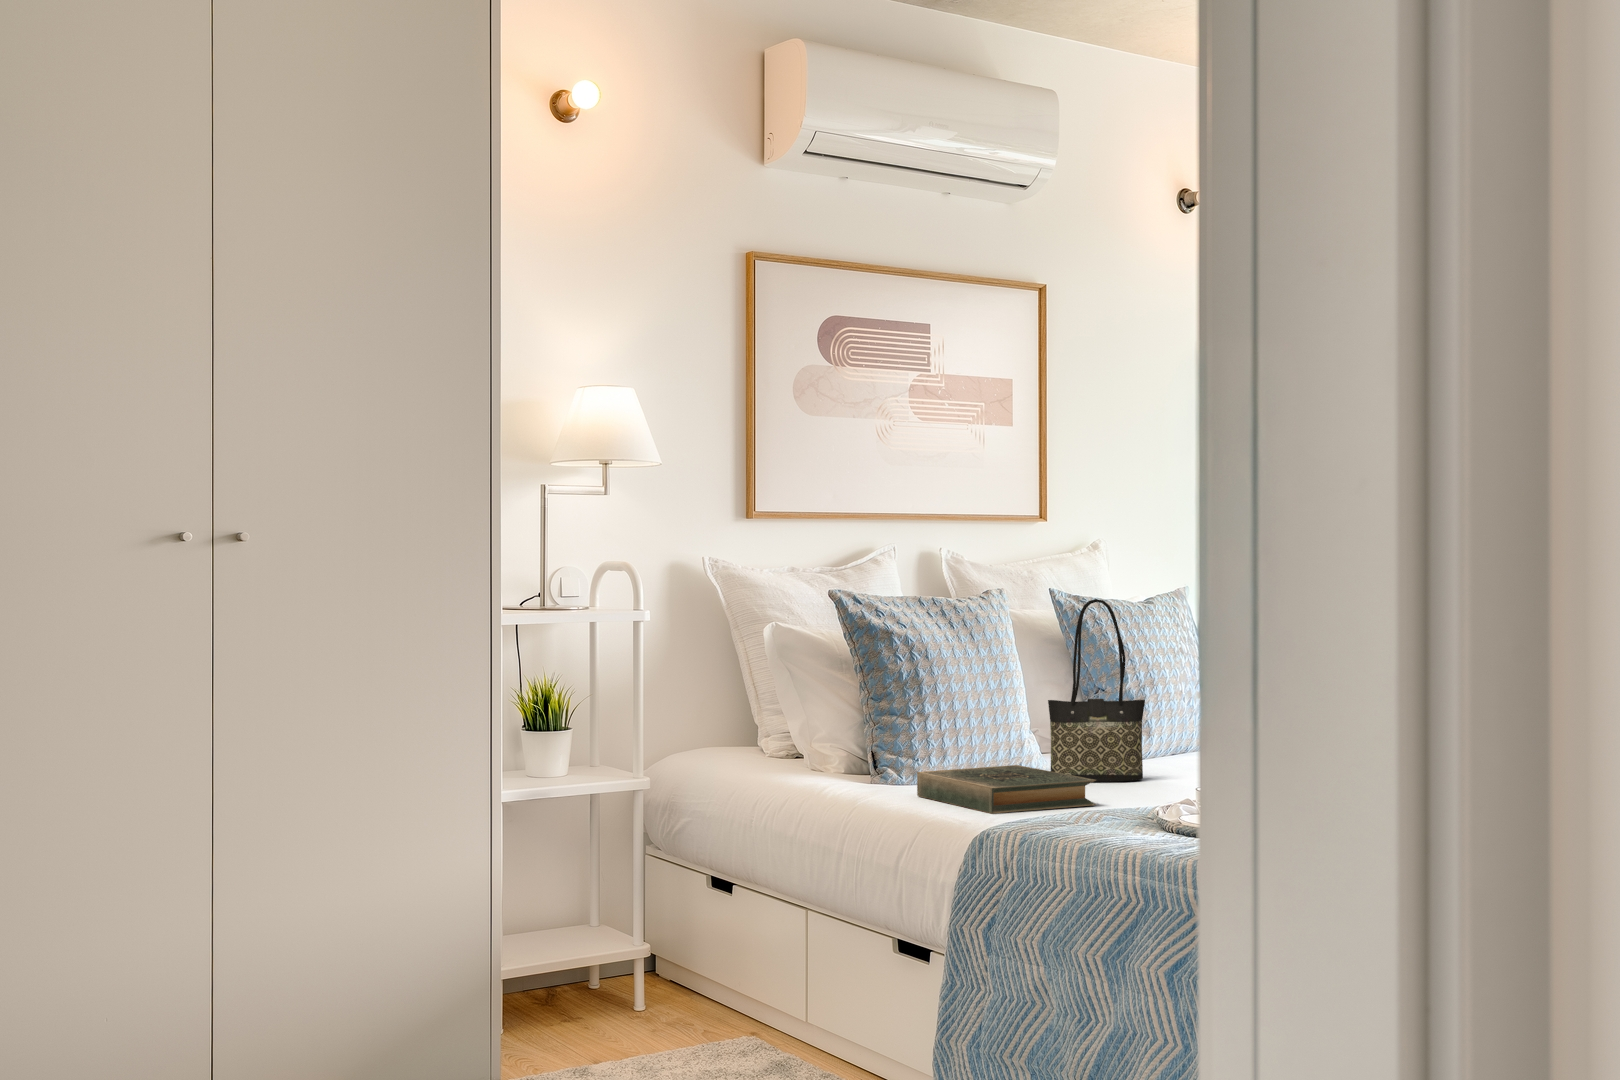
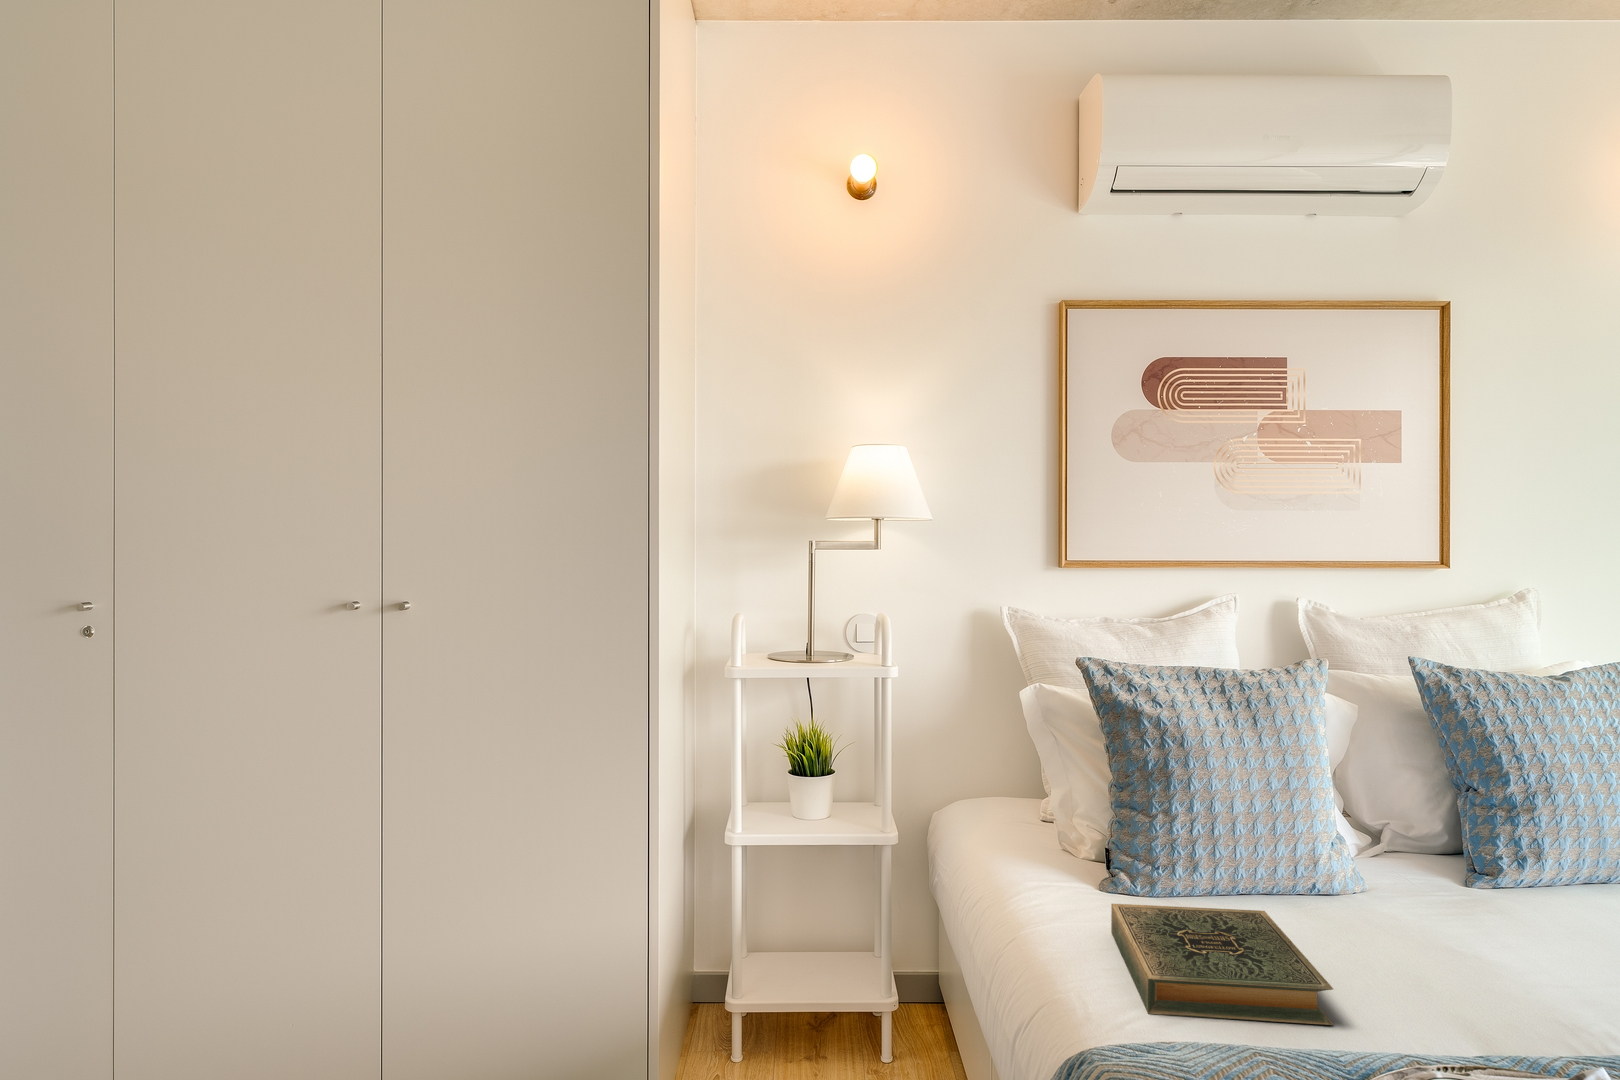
tote bag: present [1048,599,1145,782] -> none [1337,698,1490,952]

